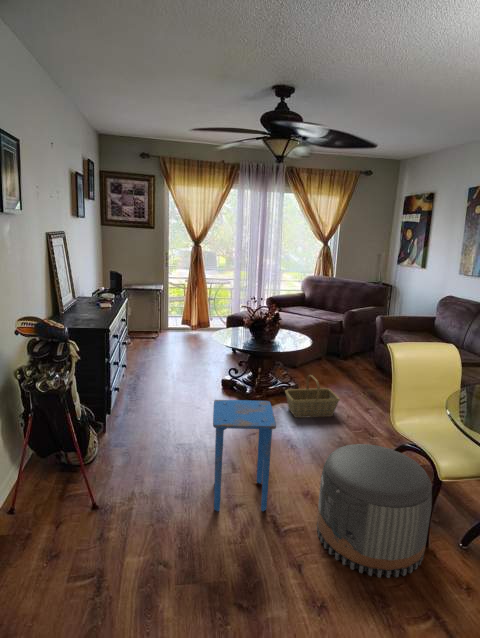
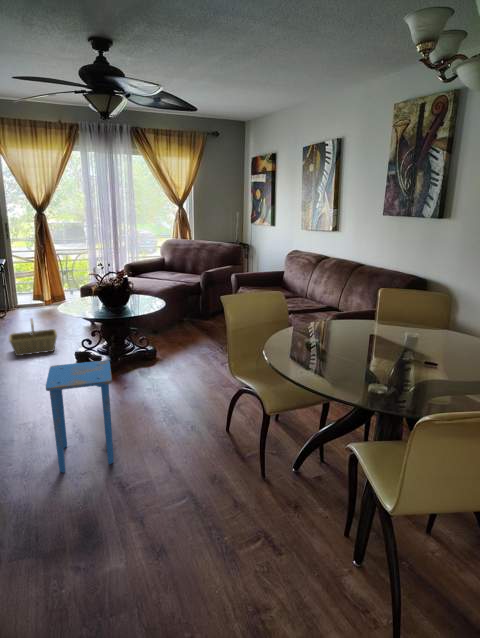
basket: present [285,375,340,418] -> present [9,319,57,356]
pouf: present [317,444,432,578] -> none [159,386,255,497]

